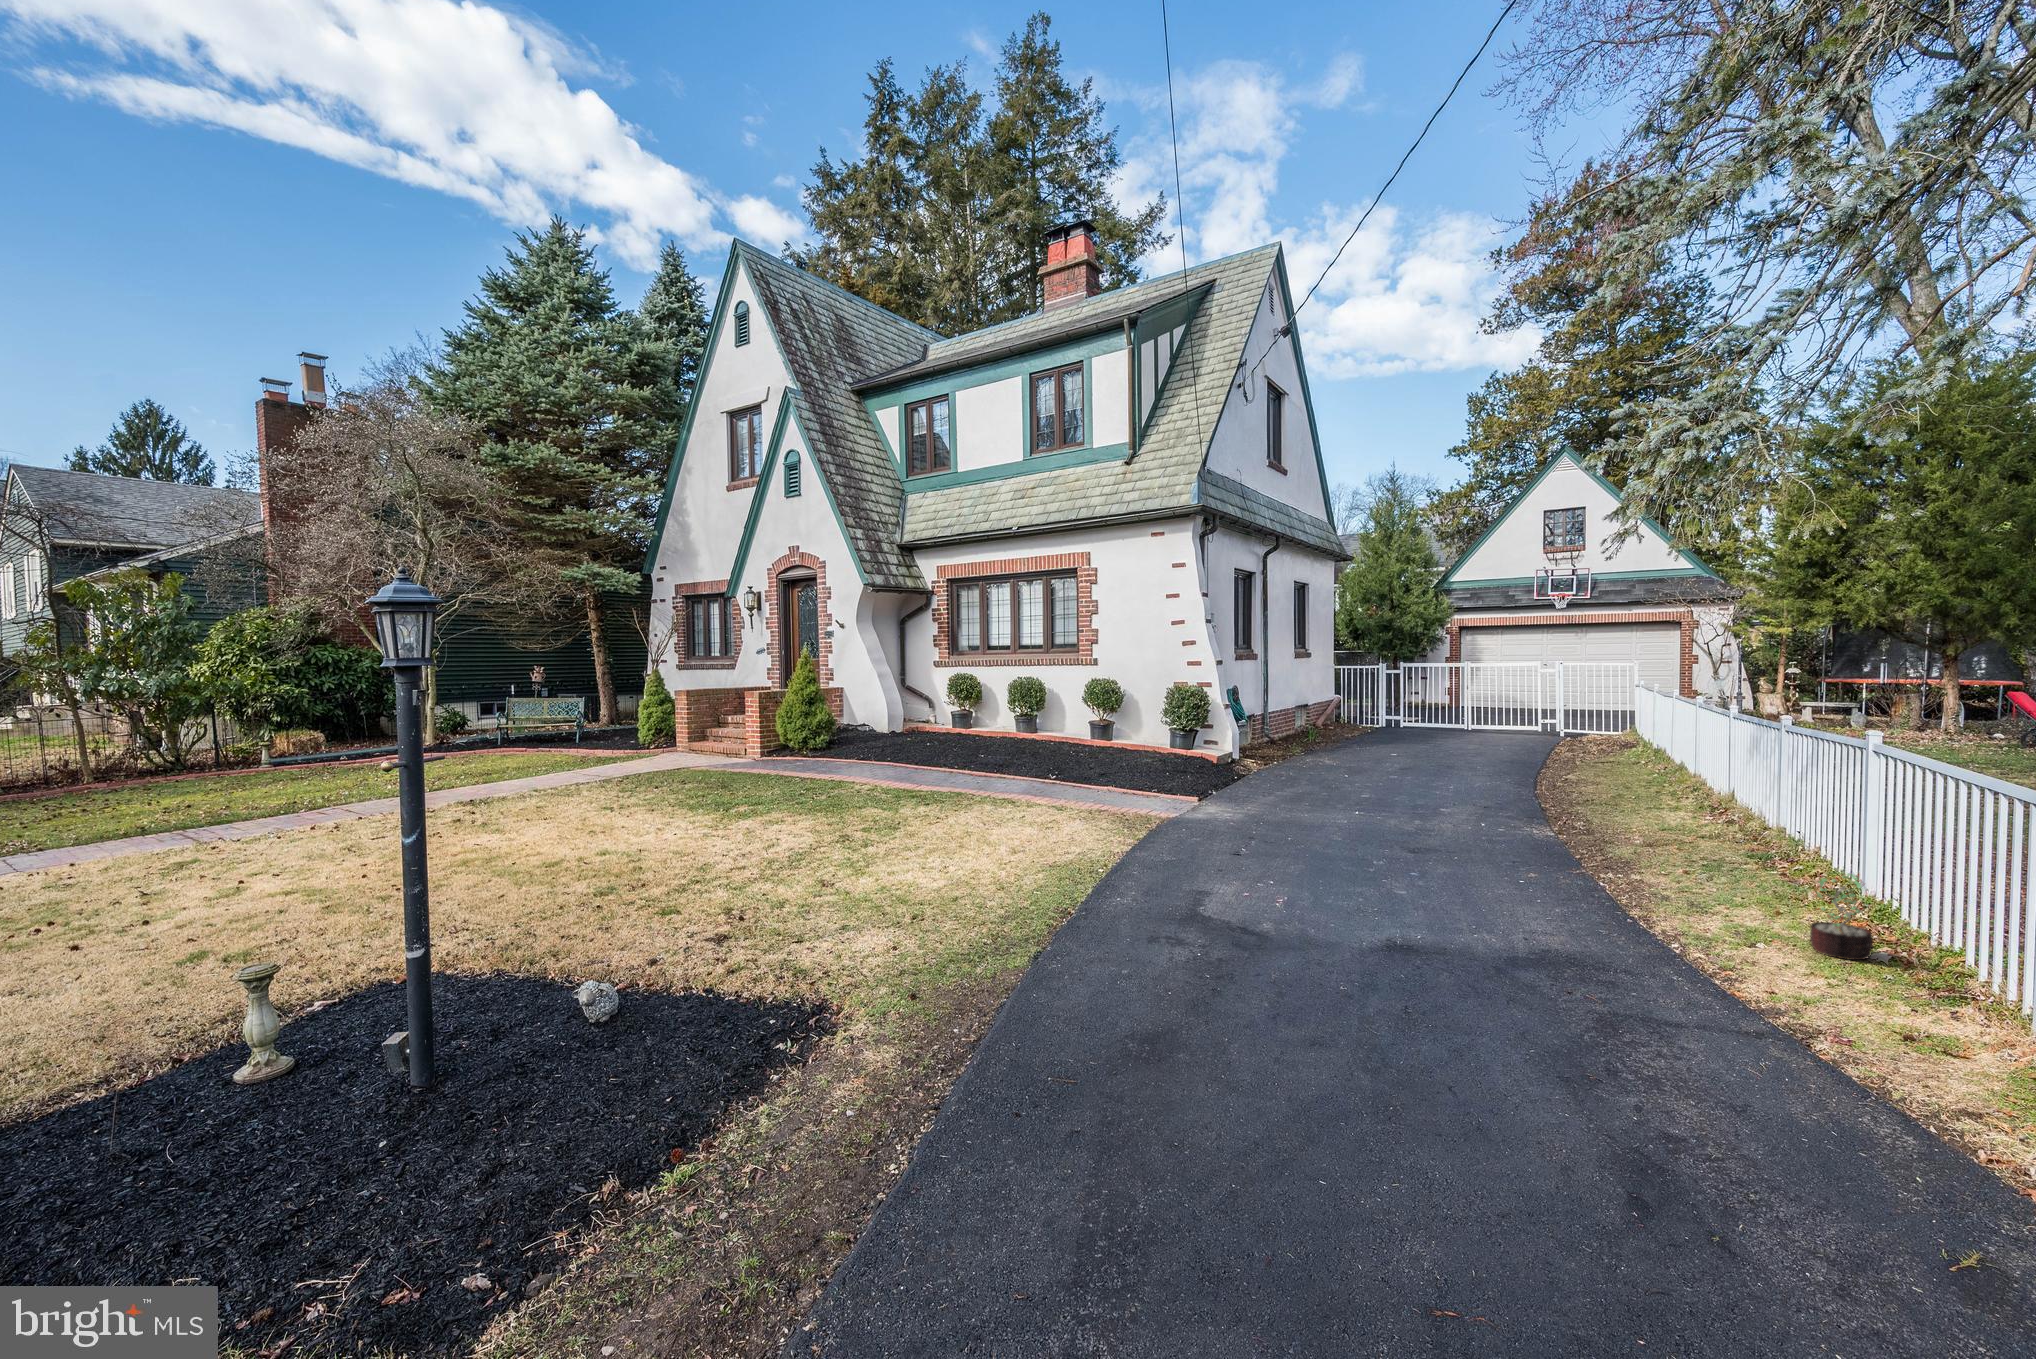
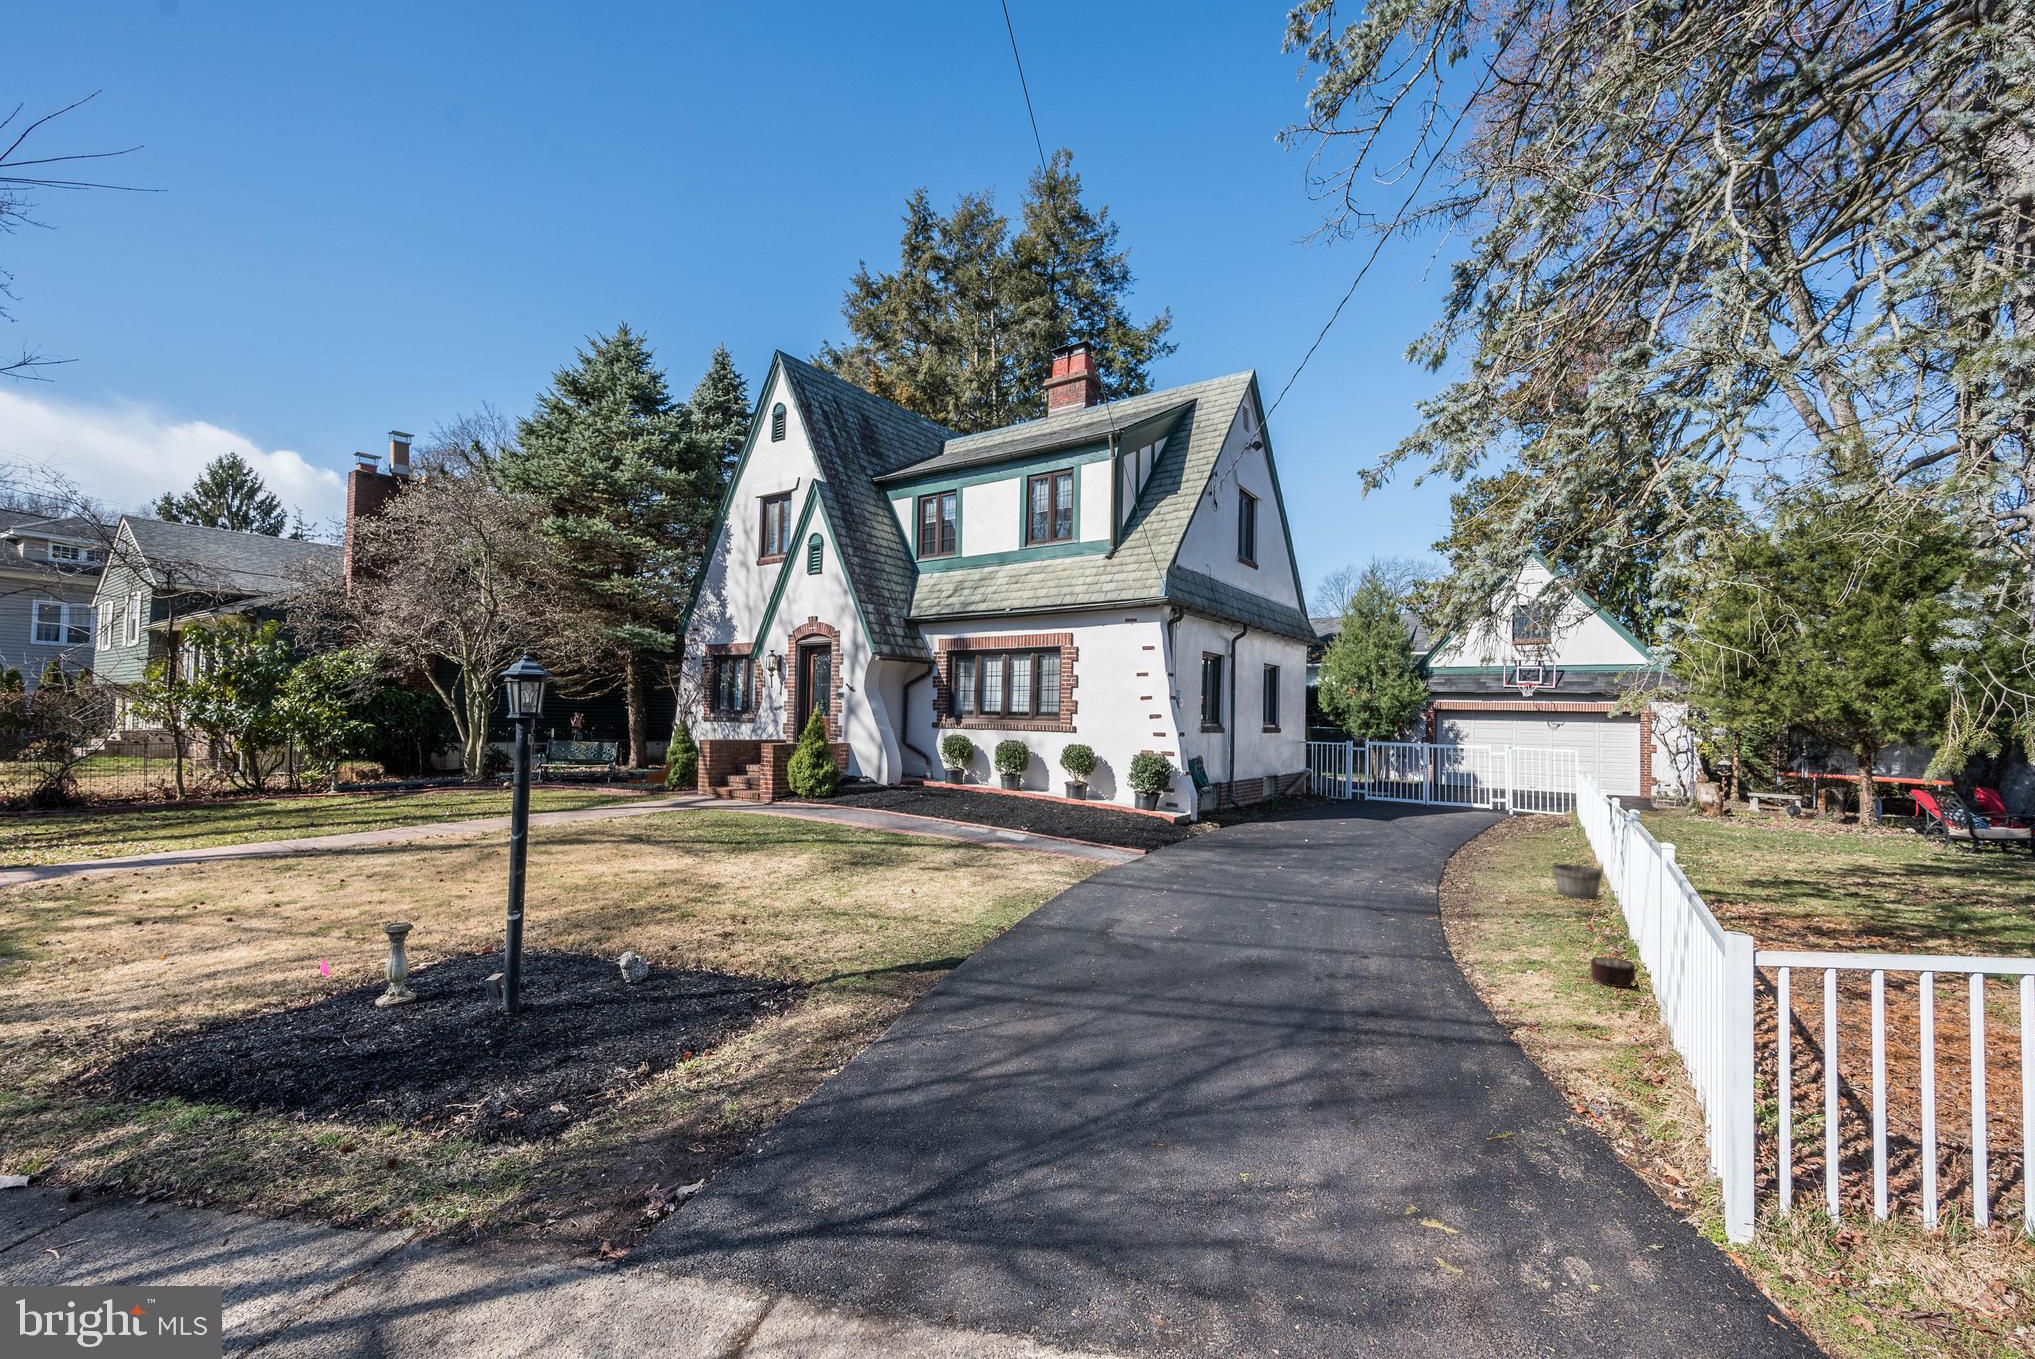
lounge chair: none [595,710,646,748] -> present [629,760,673,791]
wooden bucket: none [1678,792,1743,837] -> present [1553,863,1602,899]

